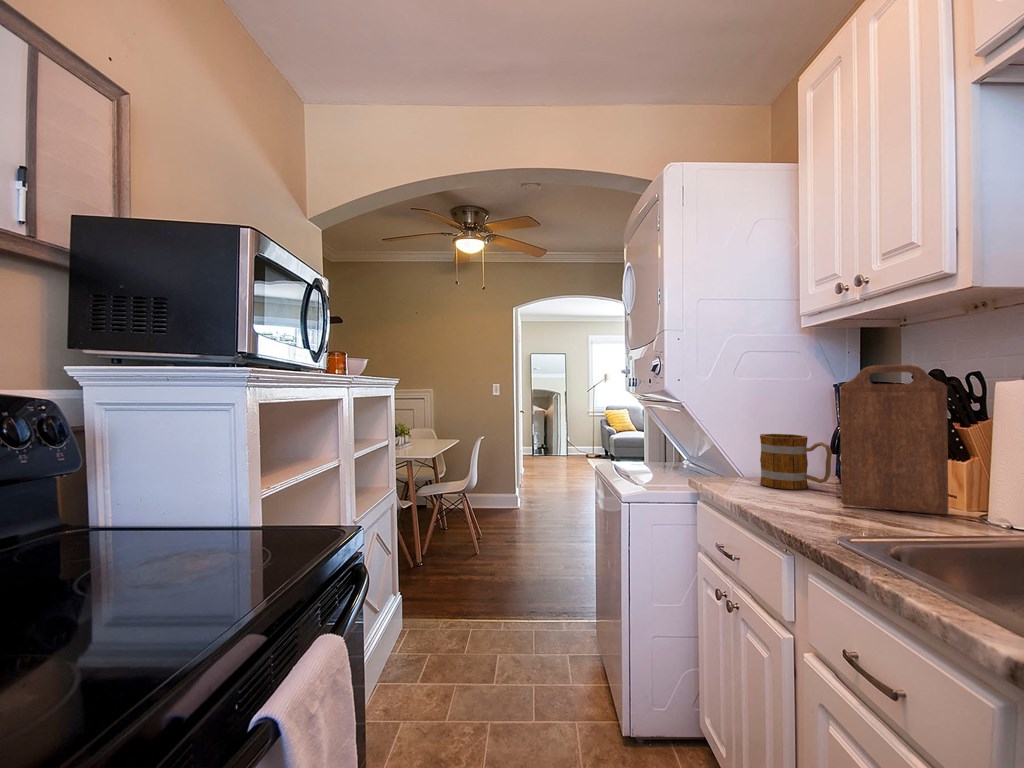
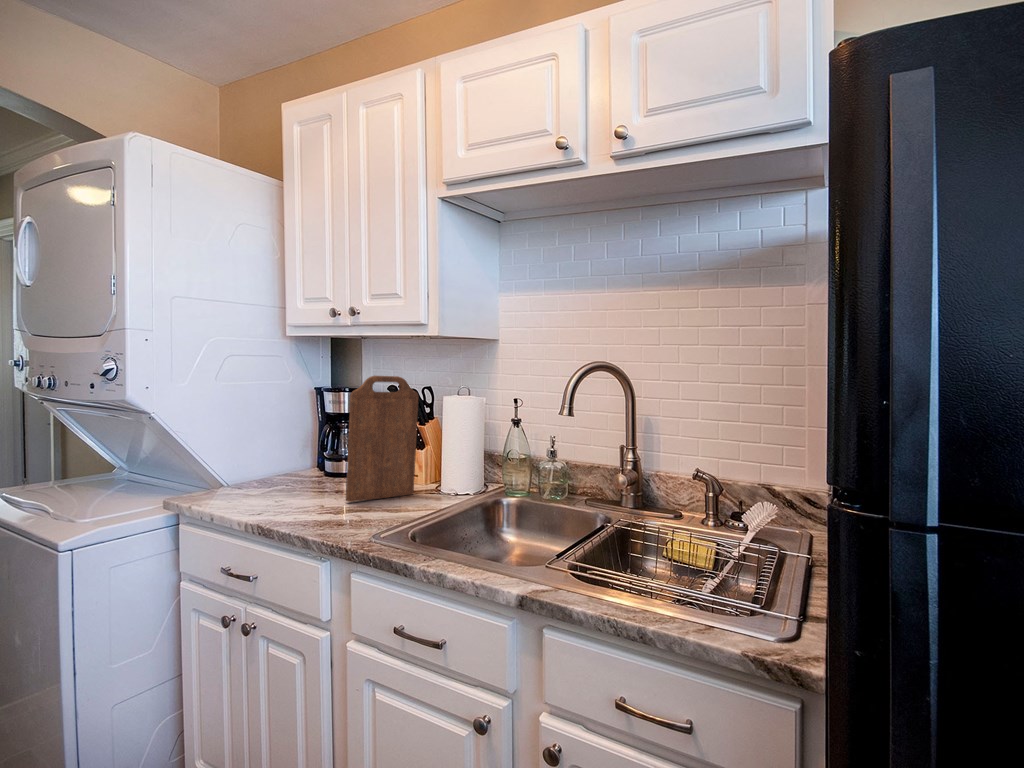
mug: present [760,434,832,490] -> none [255,436,328,495]

